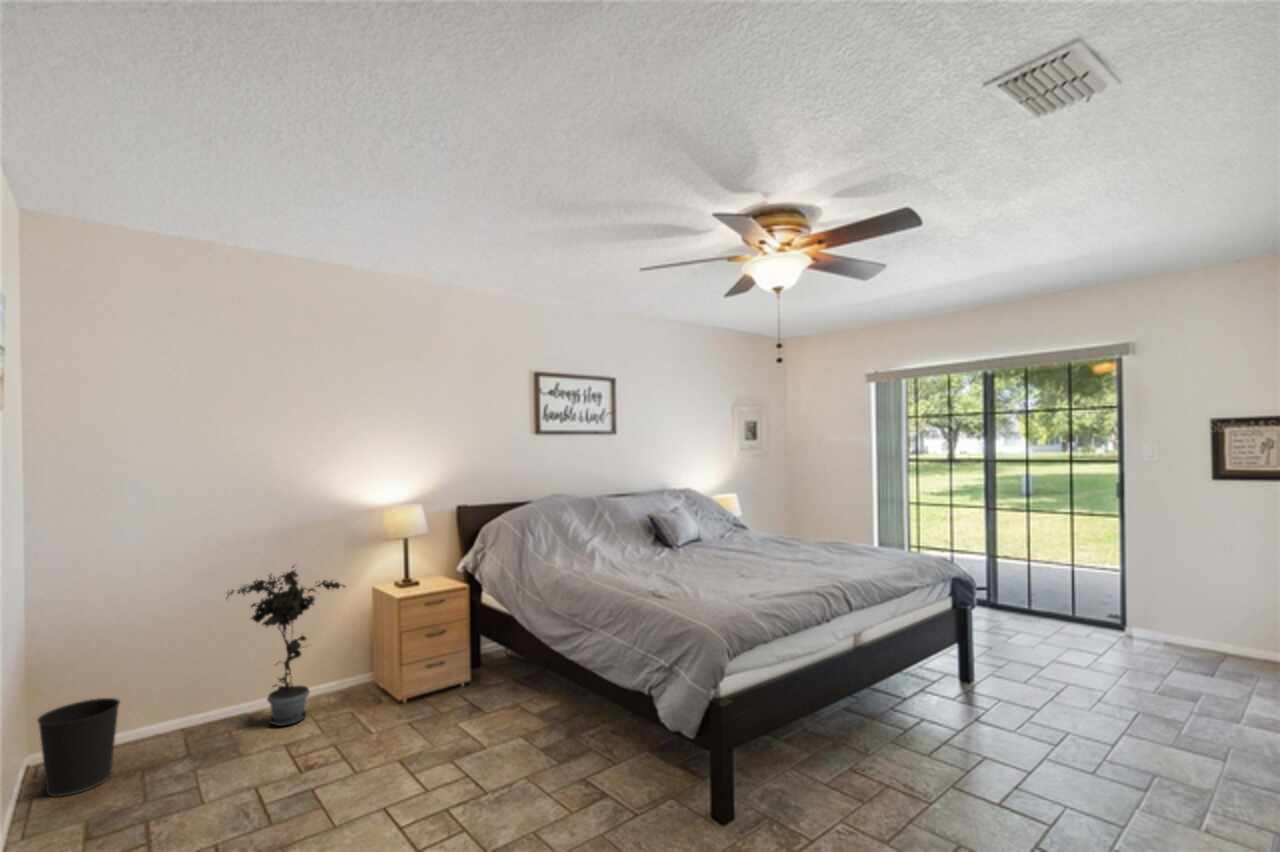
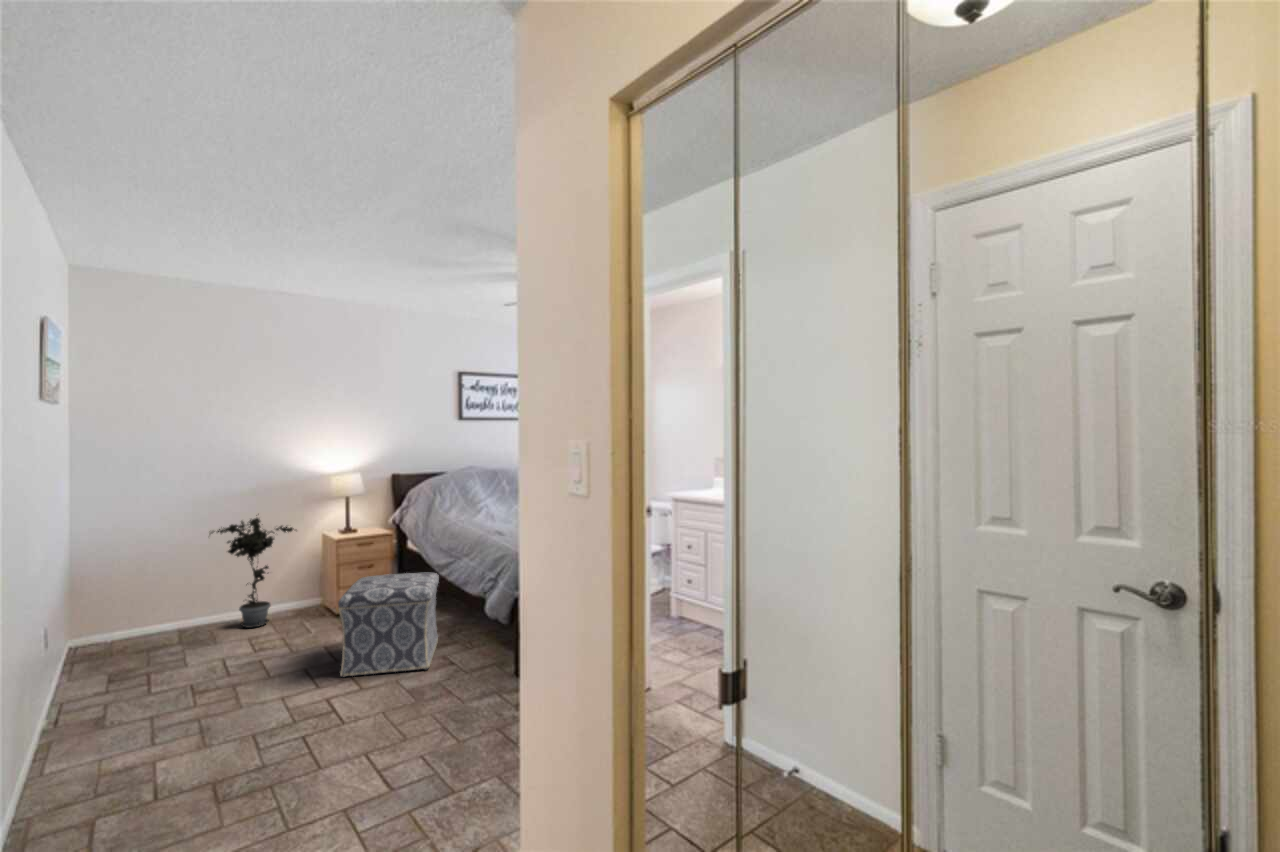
ottoman: none [439,649,572,823] -> present [338,572,439,677]
wastebasket: present [37,698,120,797] -> none [75,601,132,662]

